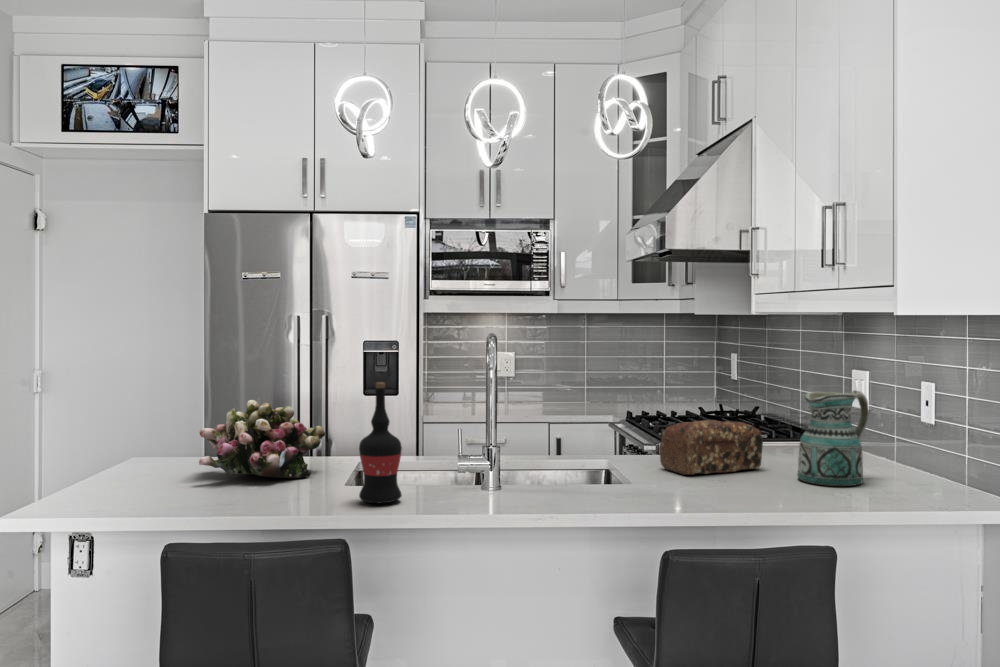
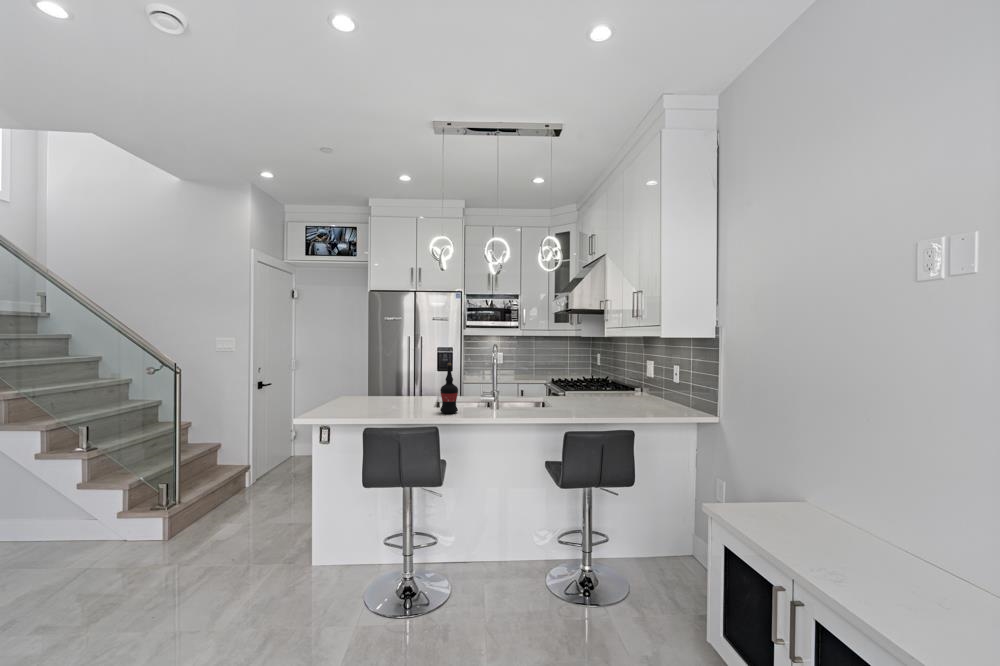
ceramic pitcher: present [797,391,869,486] -> none [623,368,652,408]
flower arrangement: present [199,400,325,478] -> none [371,371,424,404]
bread loaf: present [659,420,763,475] -> none [565,381,609,404]

